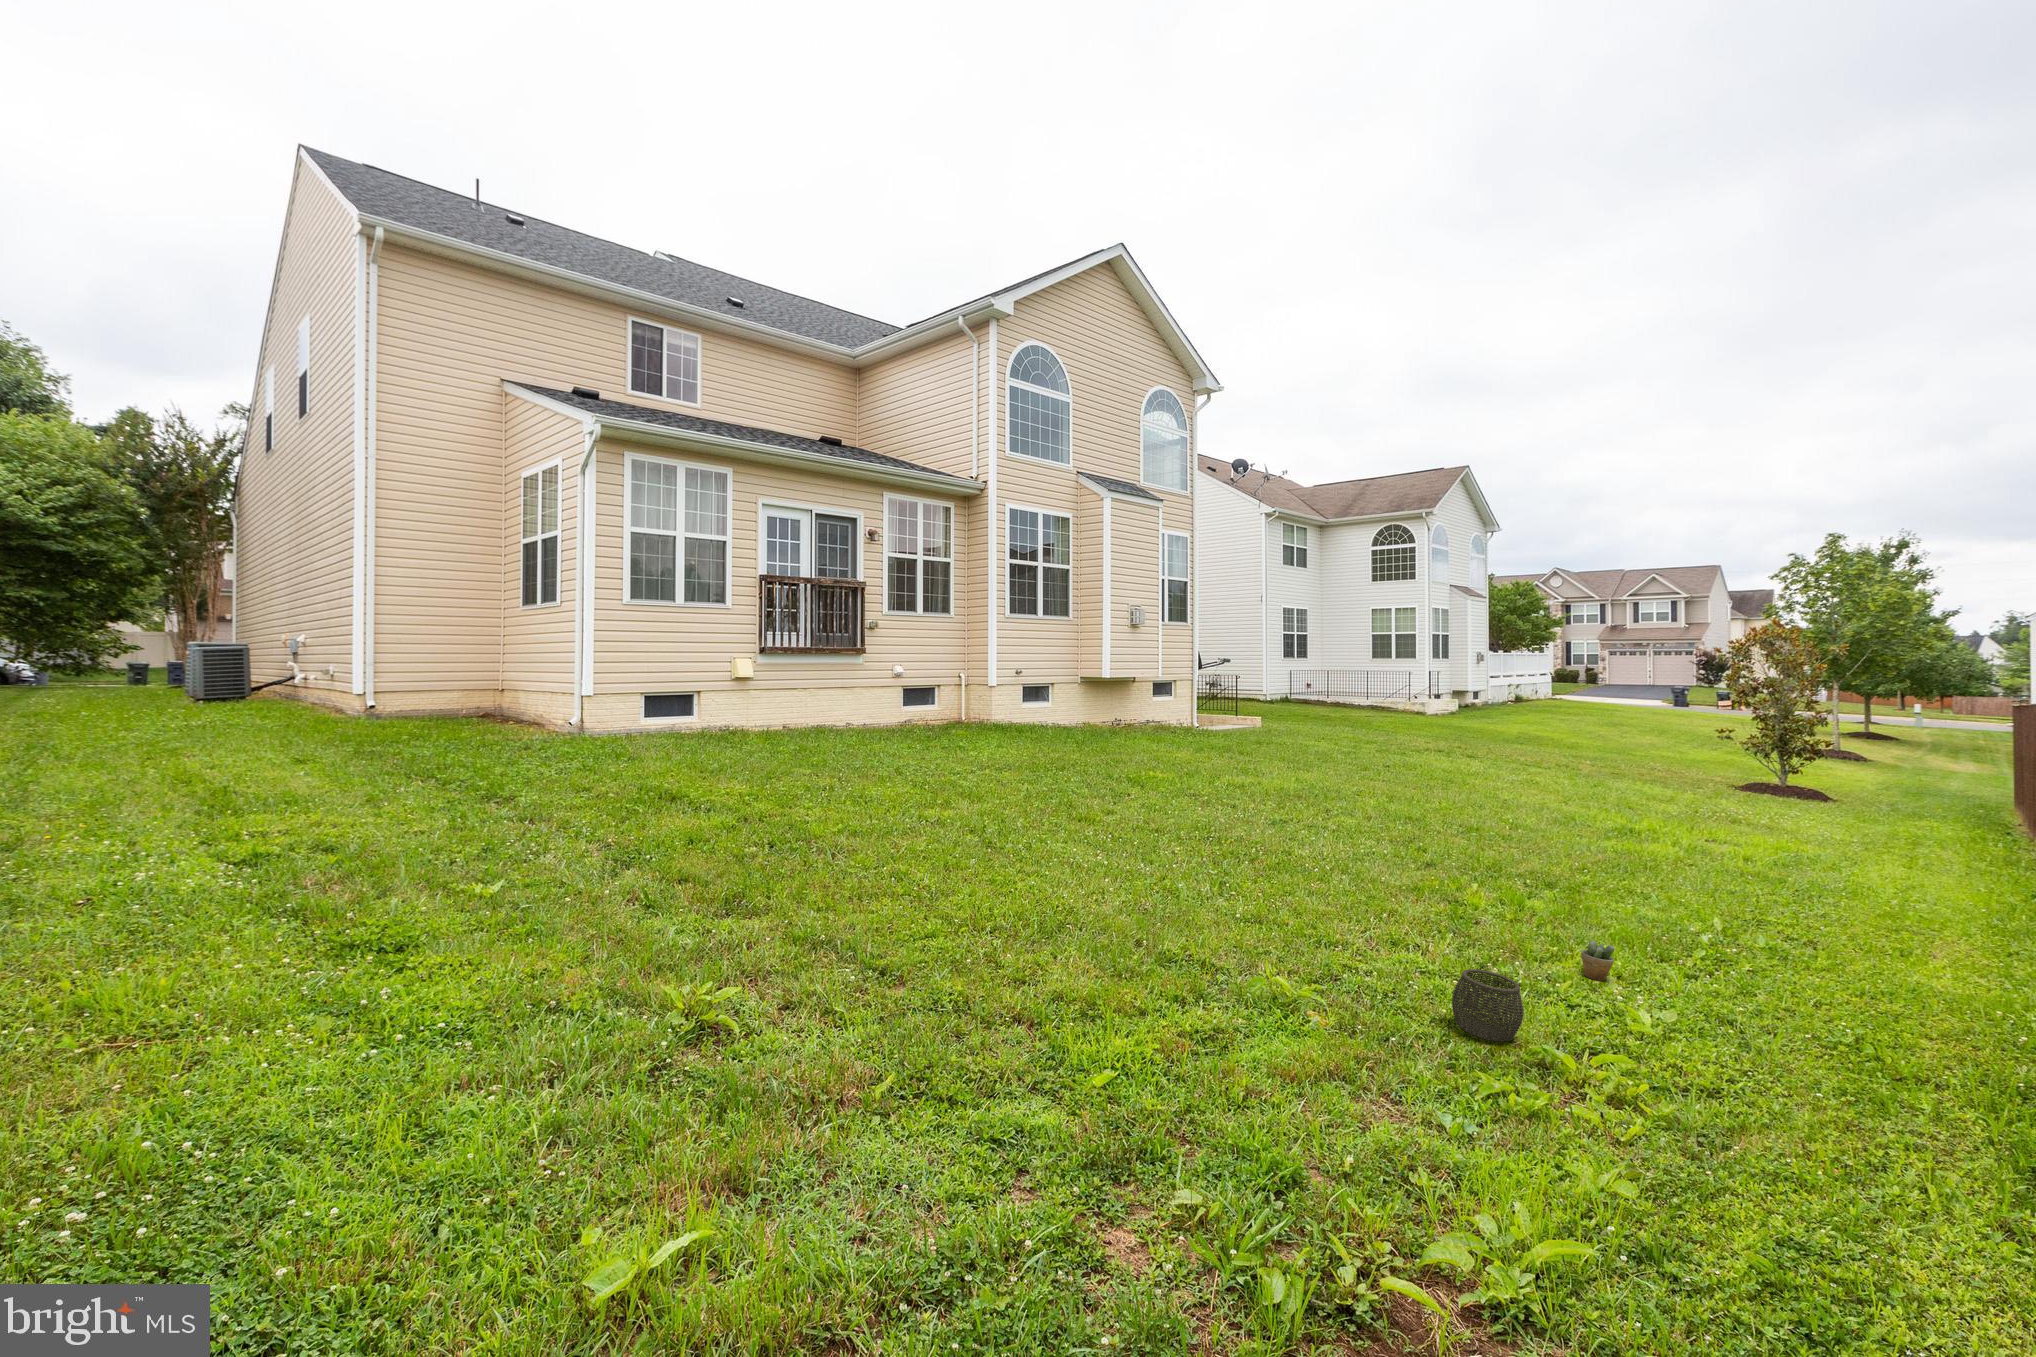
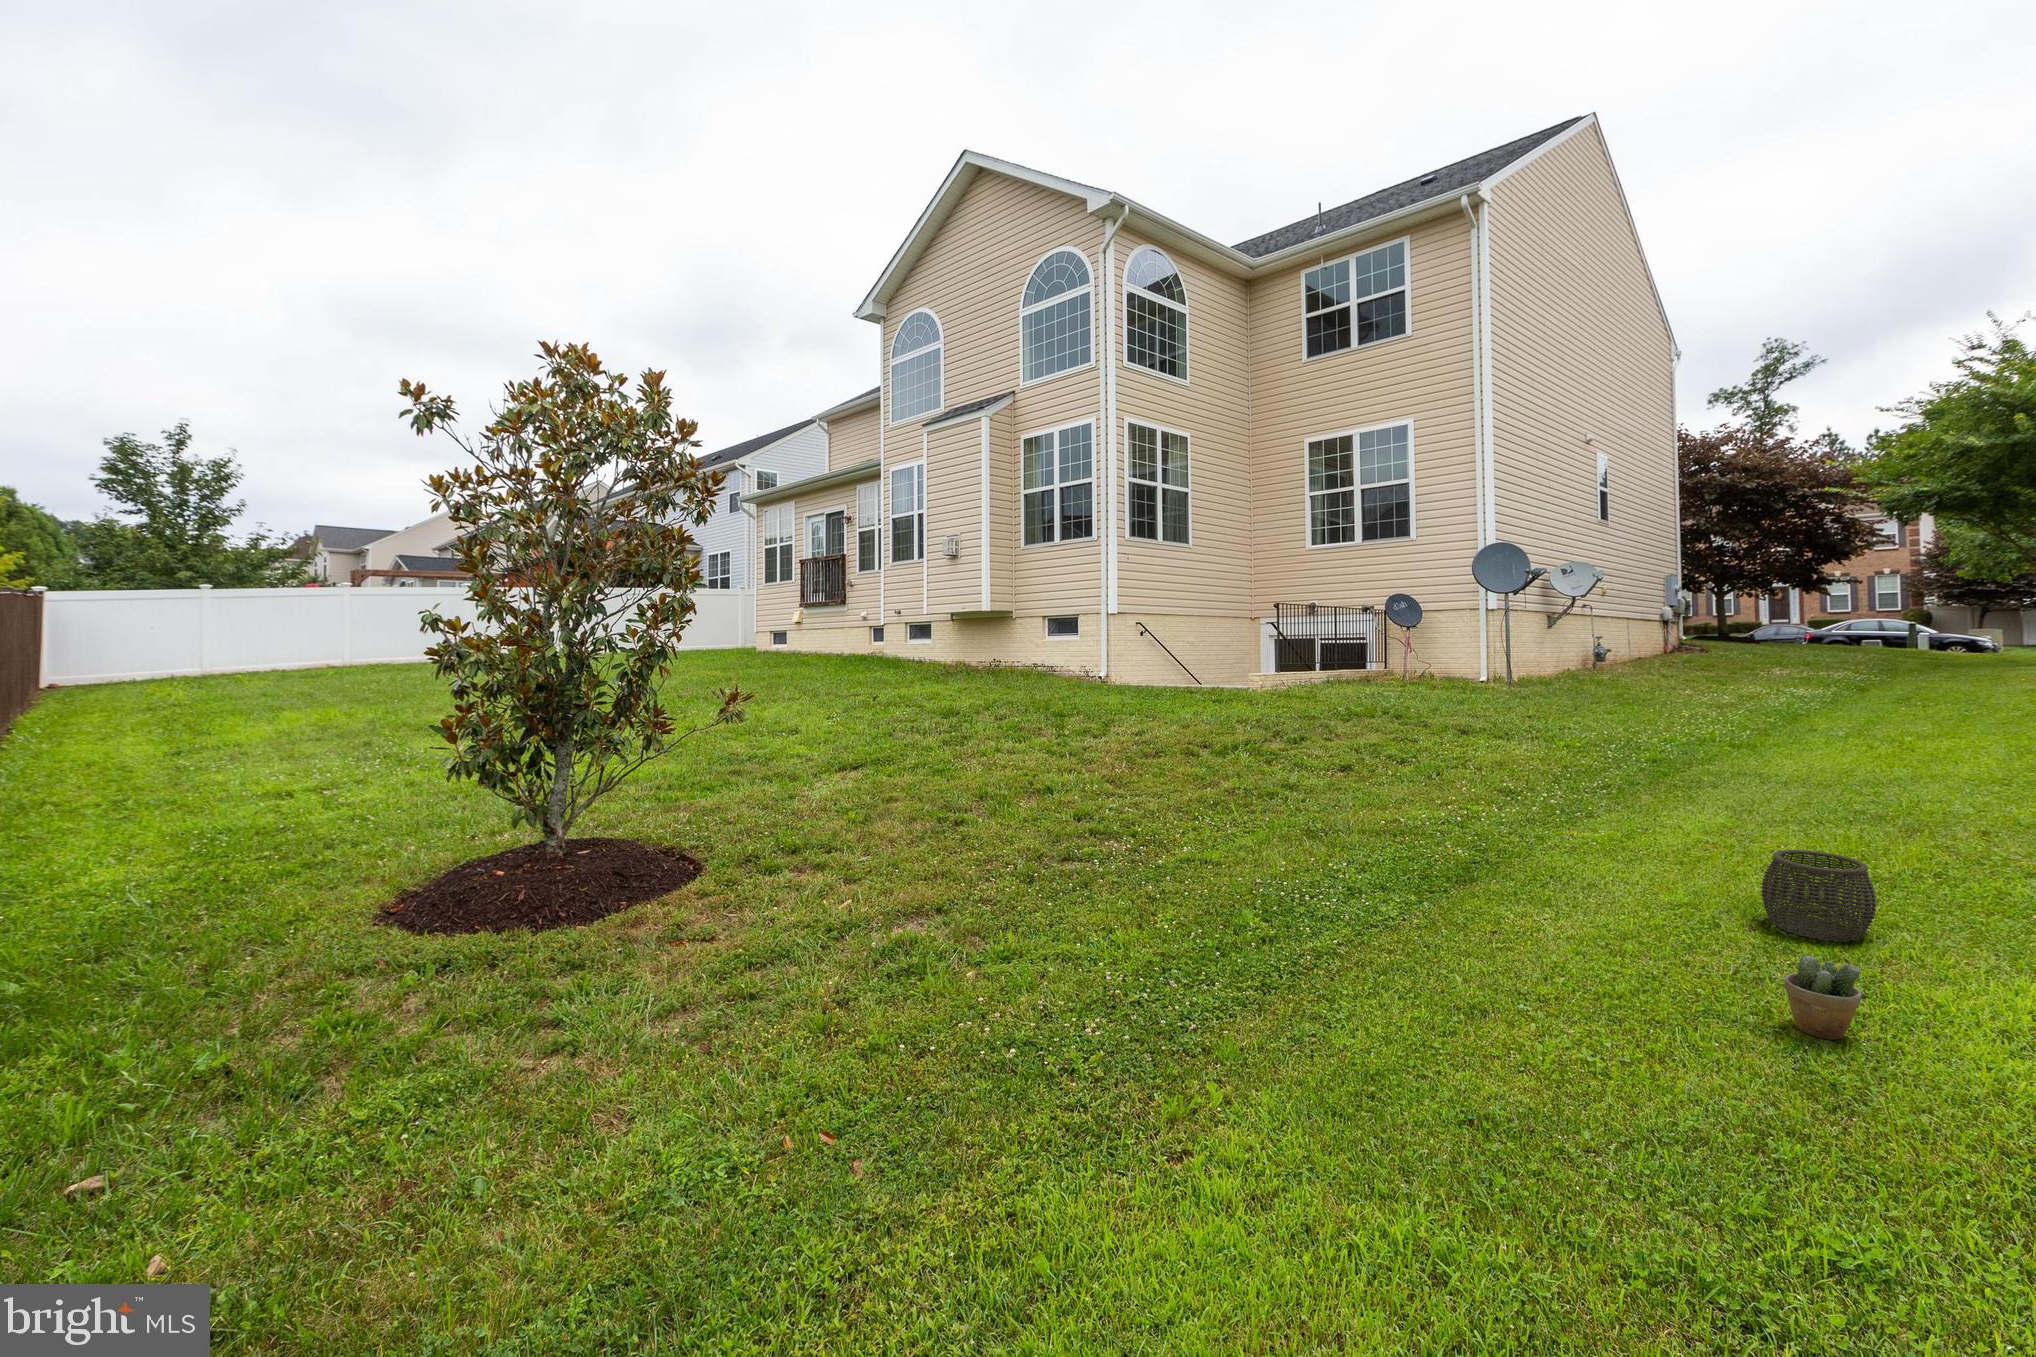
potted plant: present [1581,941,1615,981] -> present [1784,956,1862,1040]

